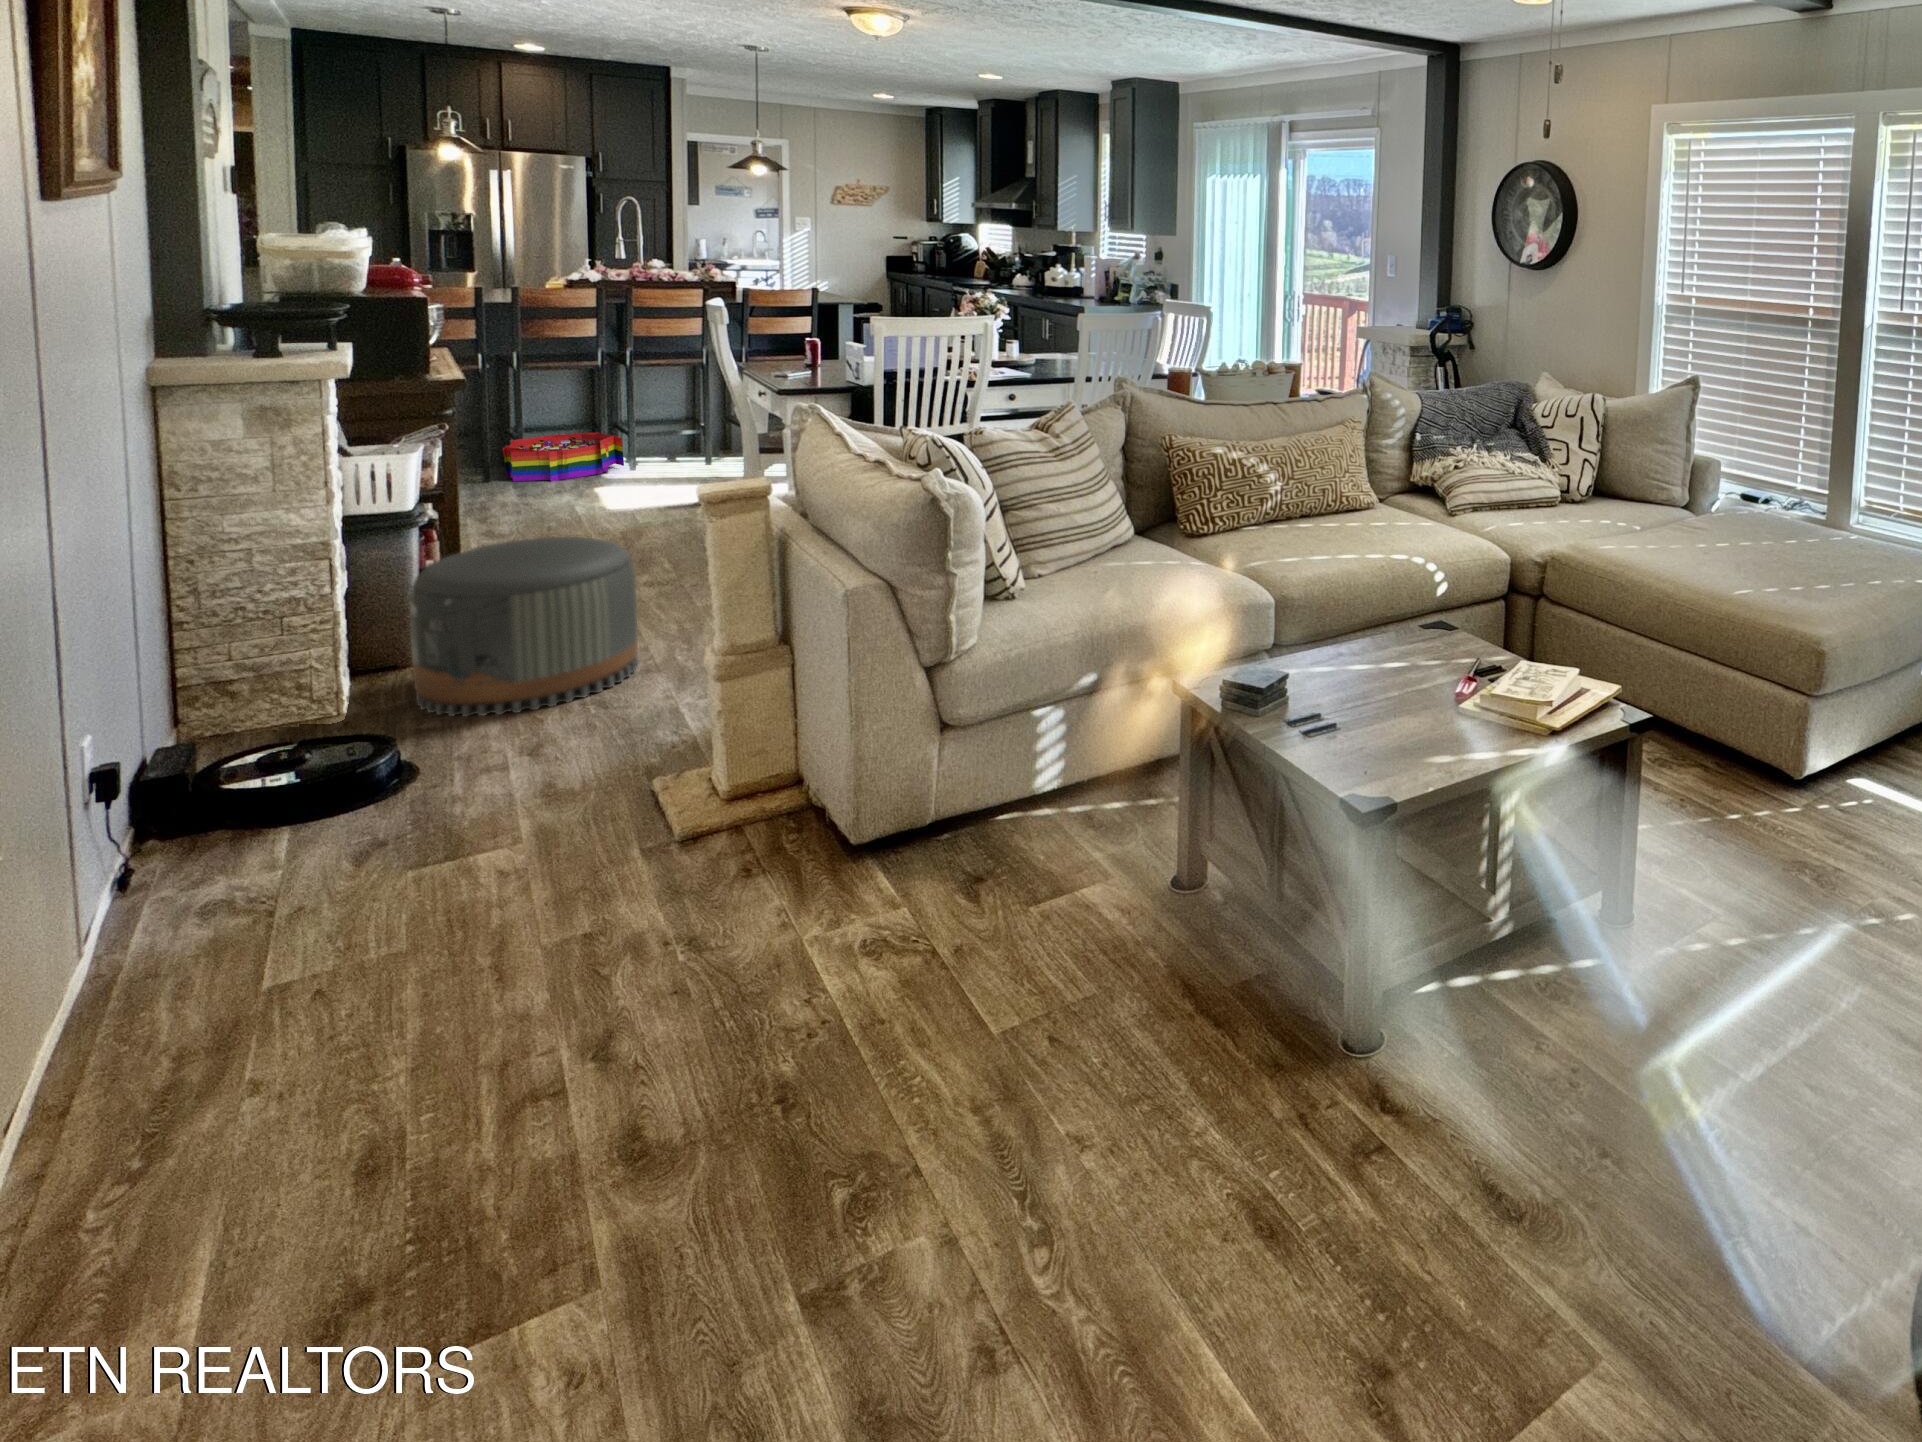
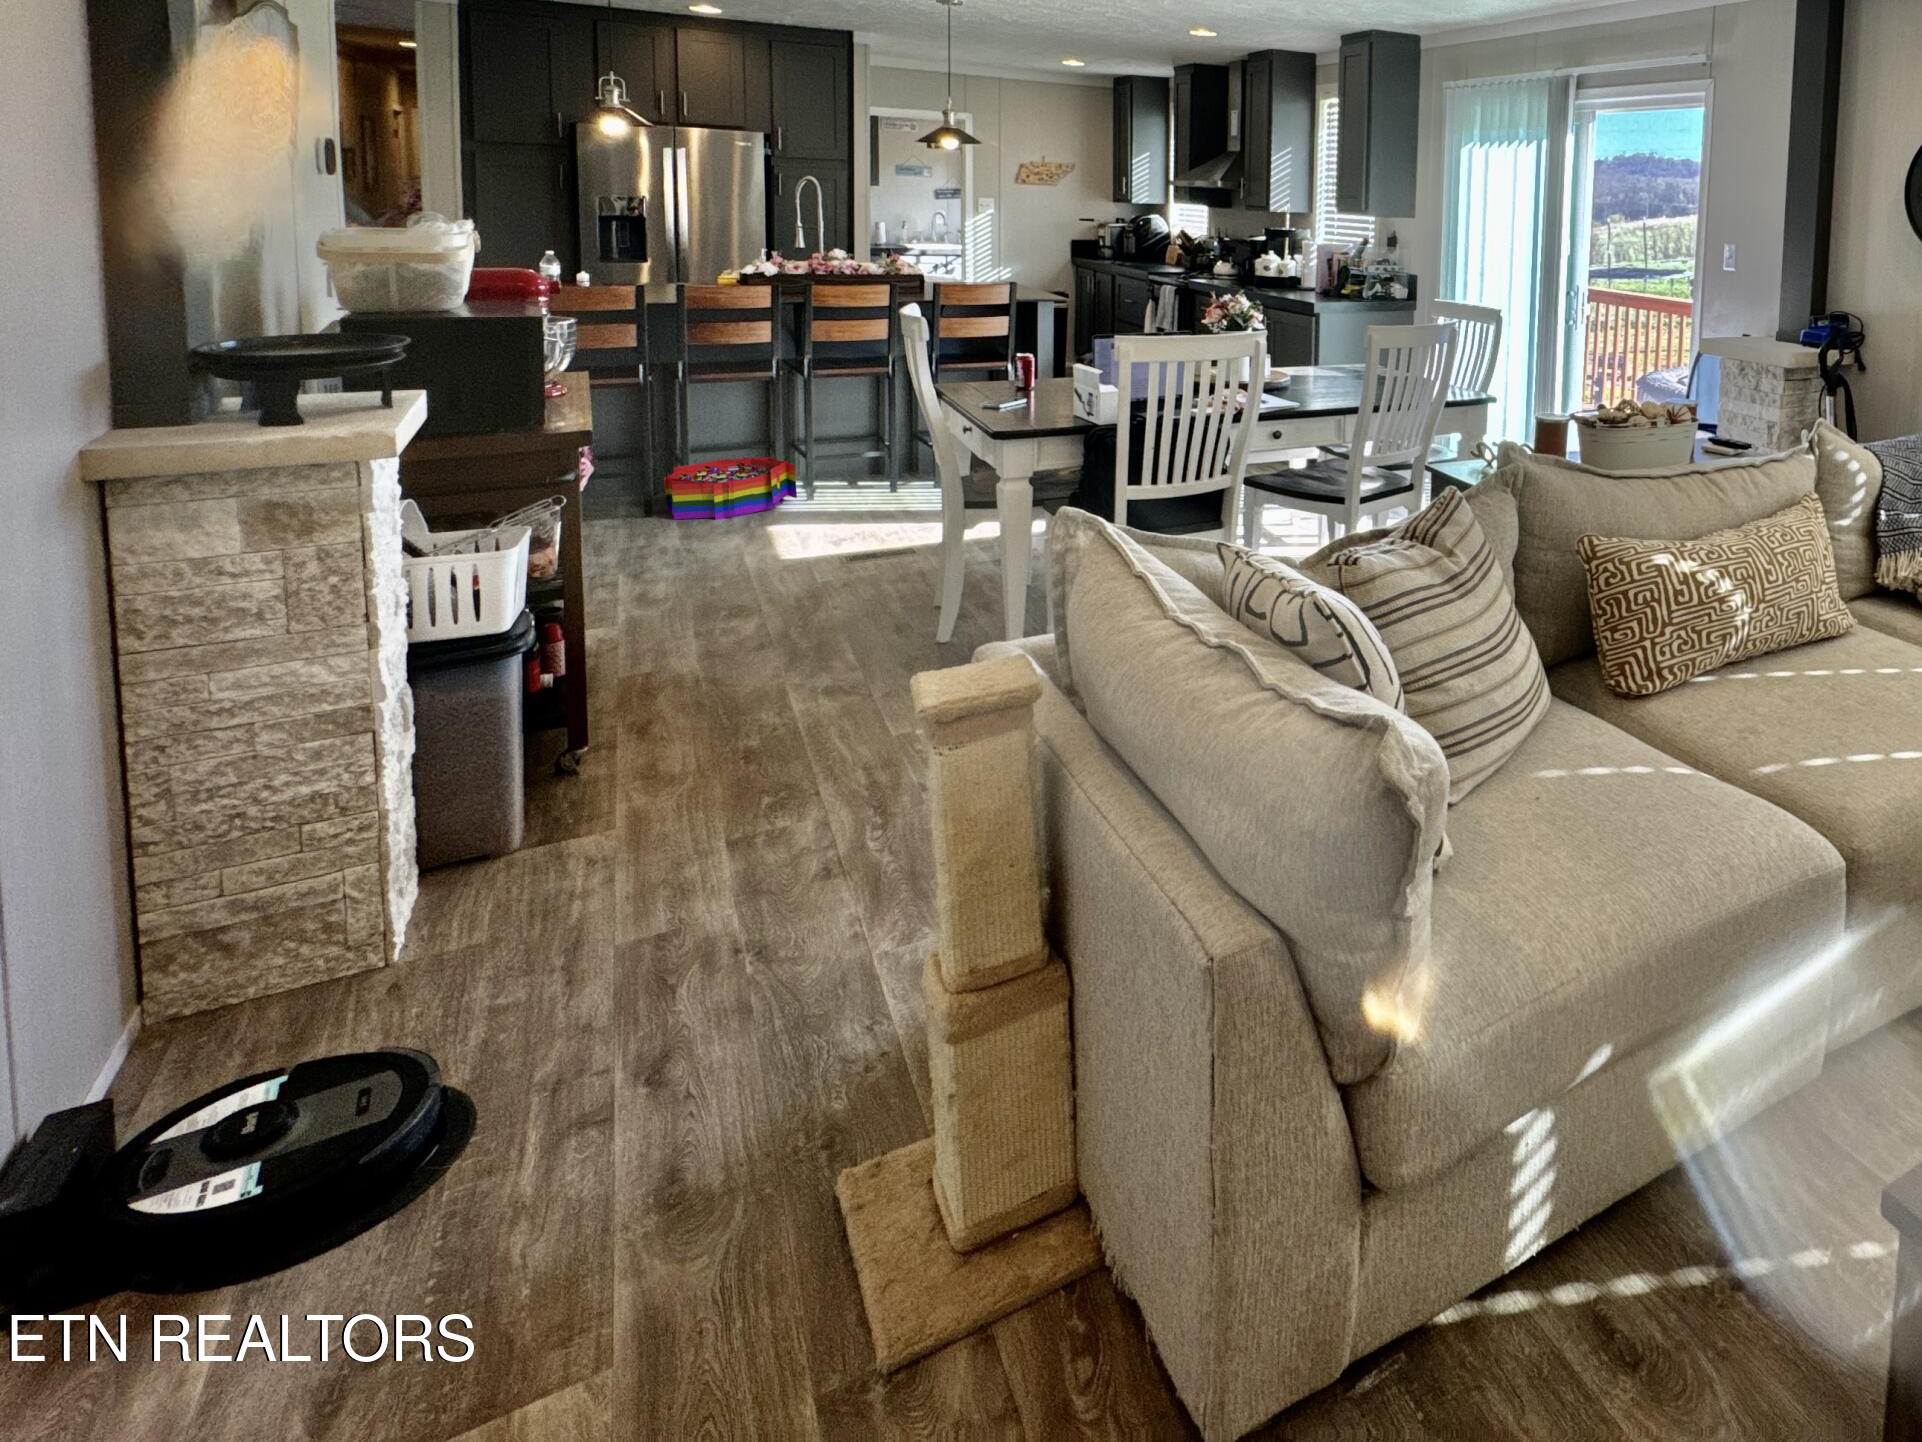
pouf: present [410,537,638,717] -> none [488,670,805,977]

